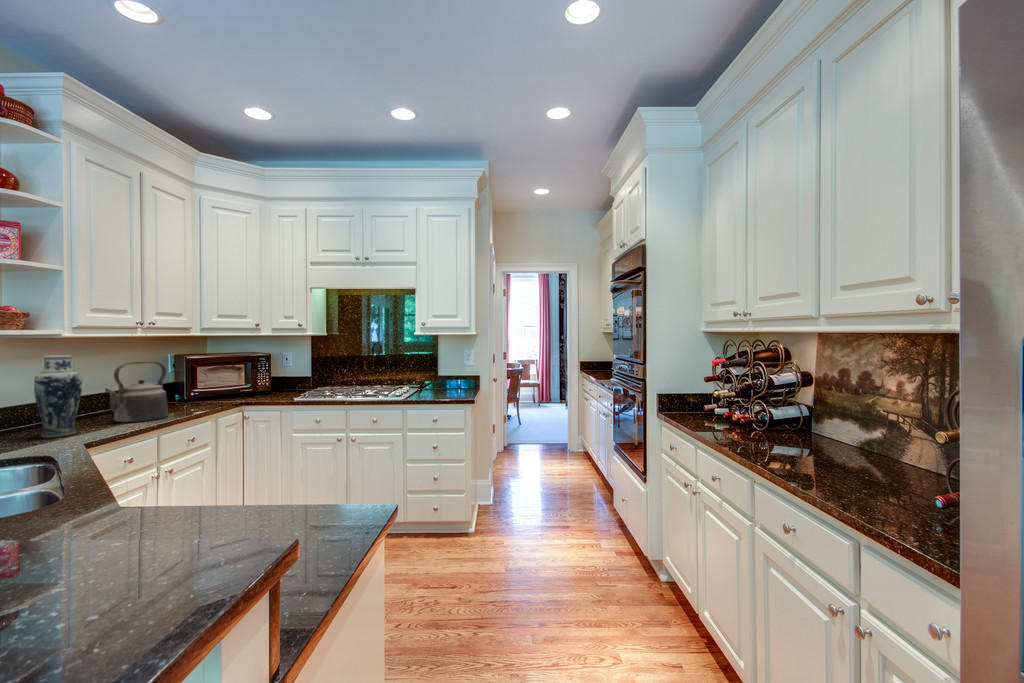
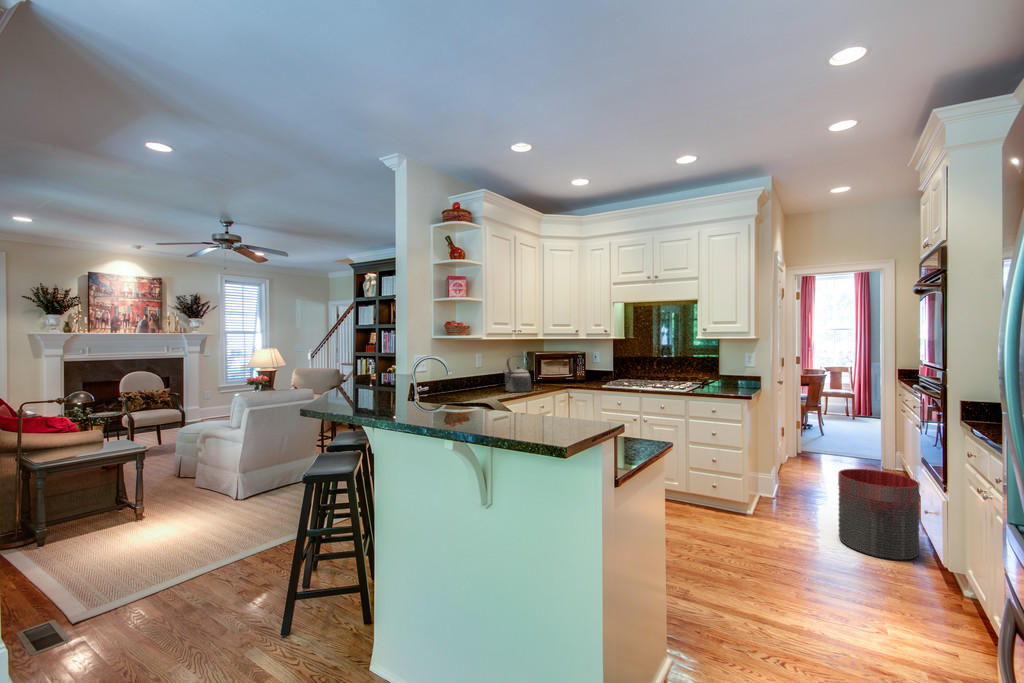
vase: present [34,355,82,438] -> none [477,351,496,396]
trash can: none [554,463,618,554] -> present [838,469,919,560]

